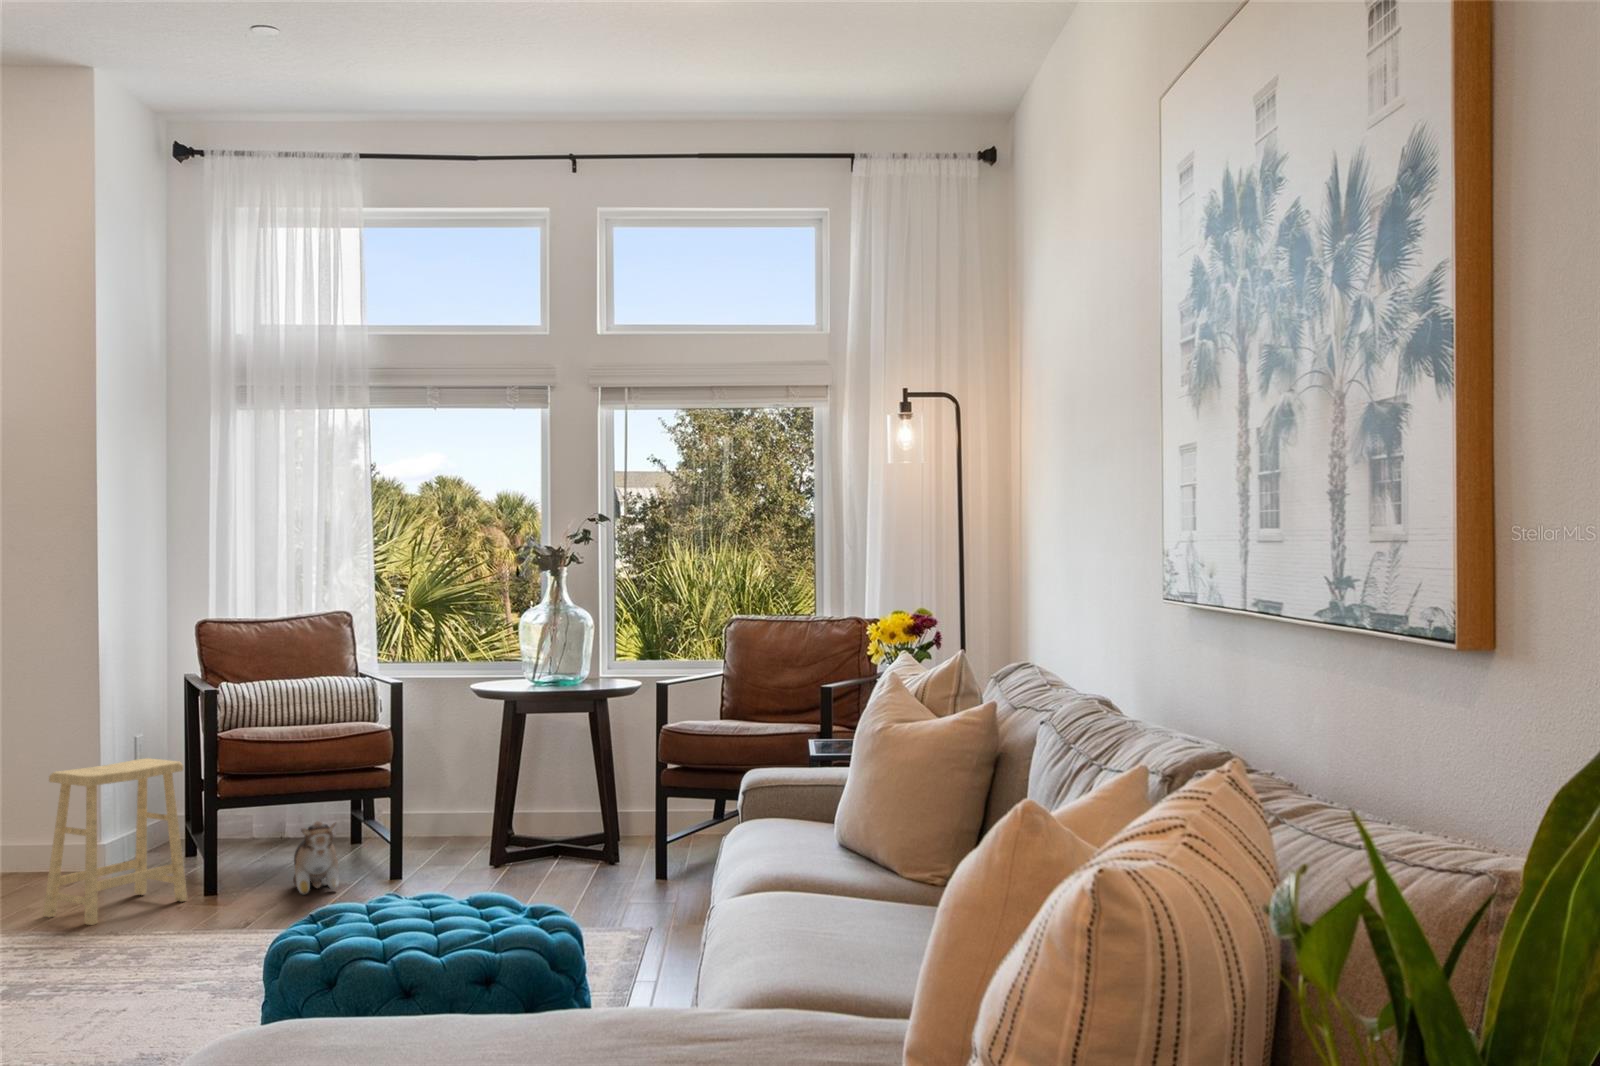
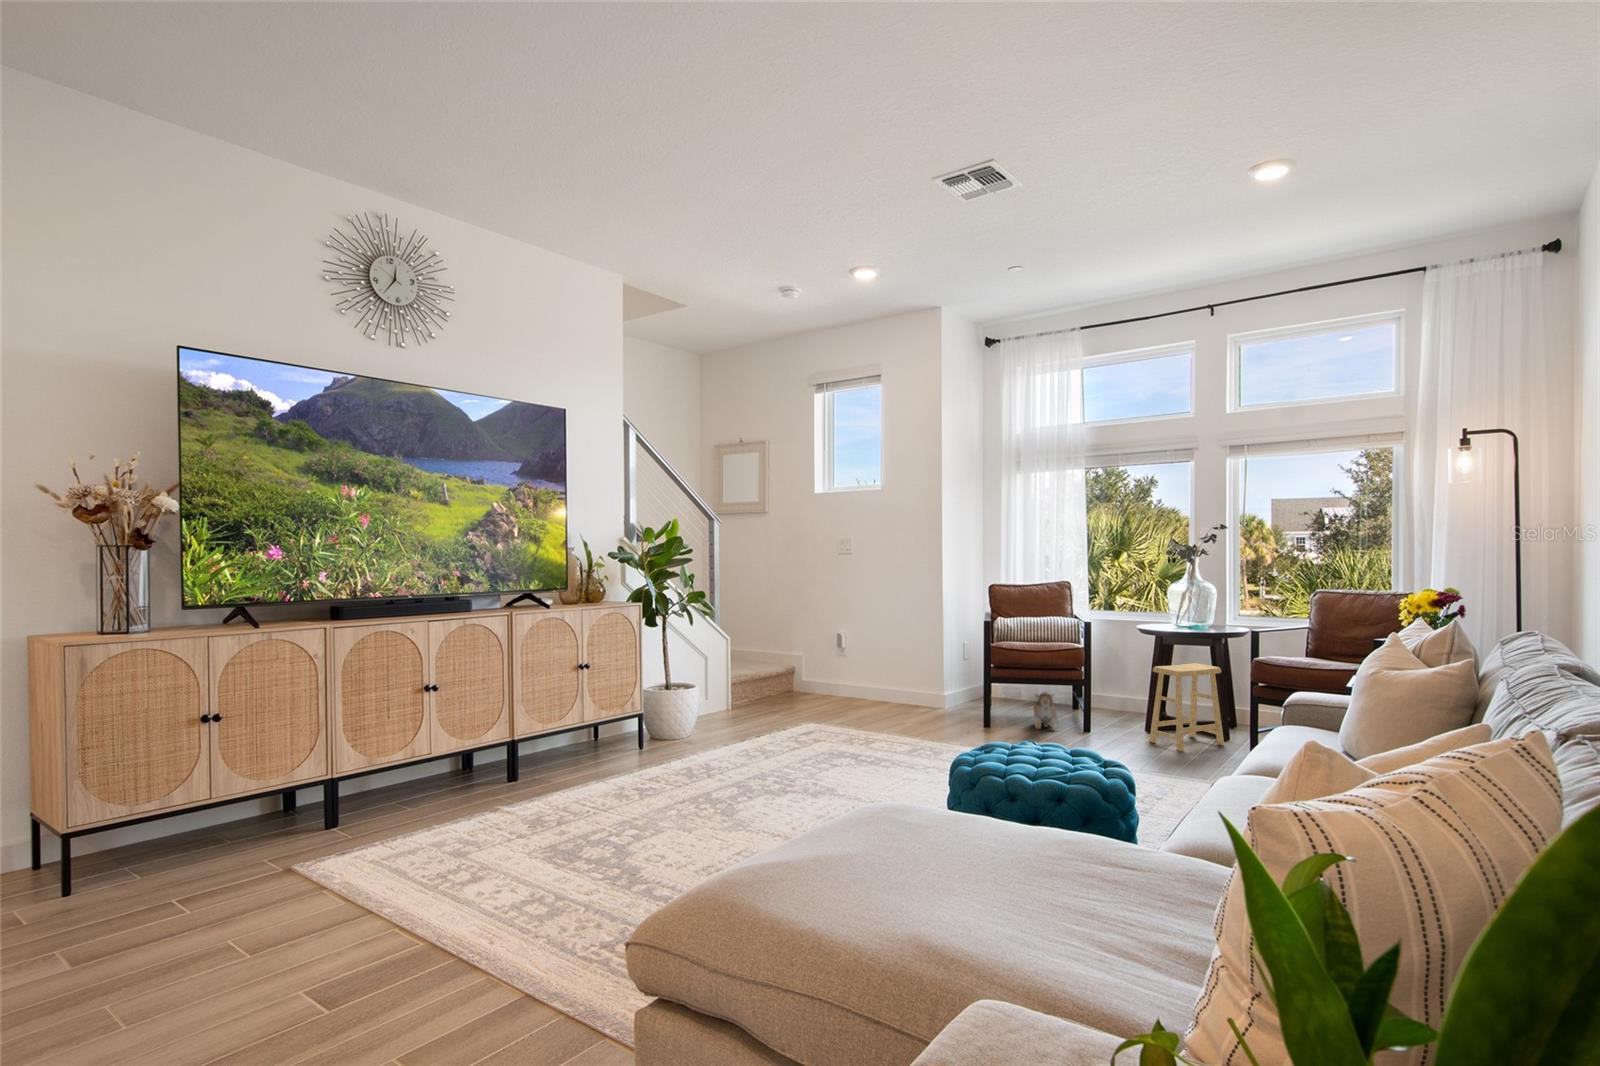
footstool: present [43,758,187,925] -> present [1149,663,1224,751]

